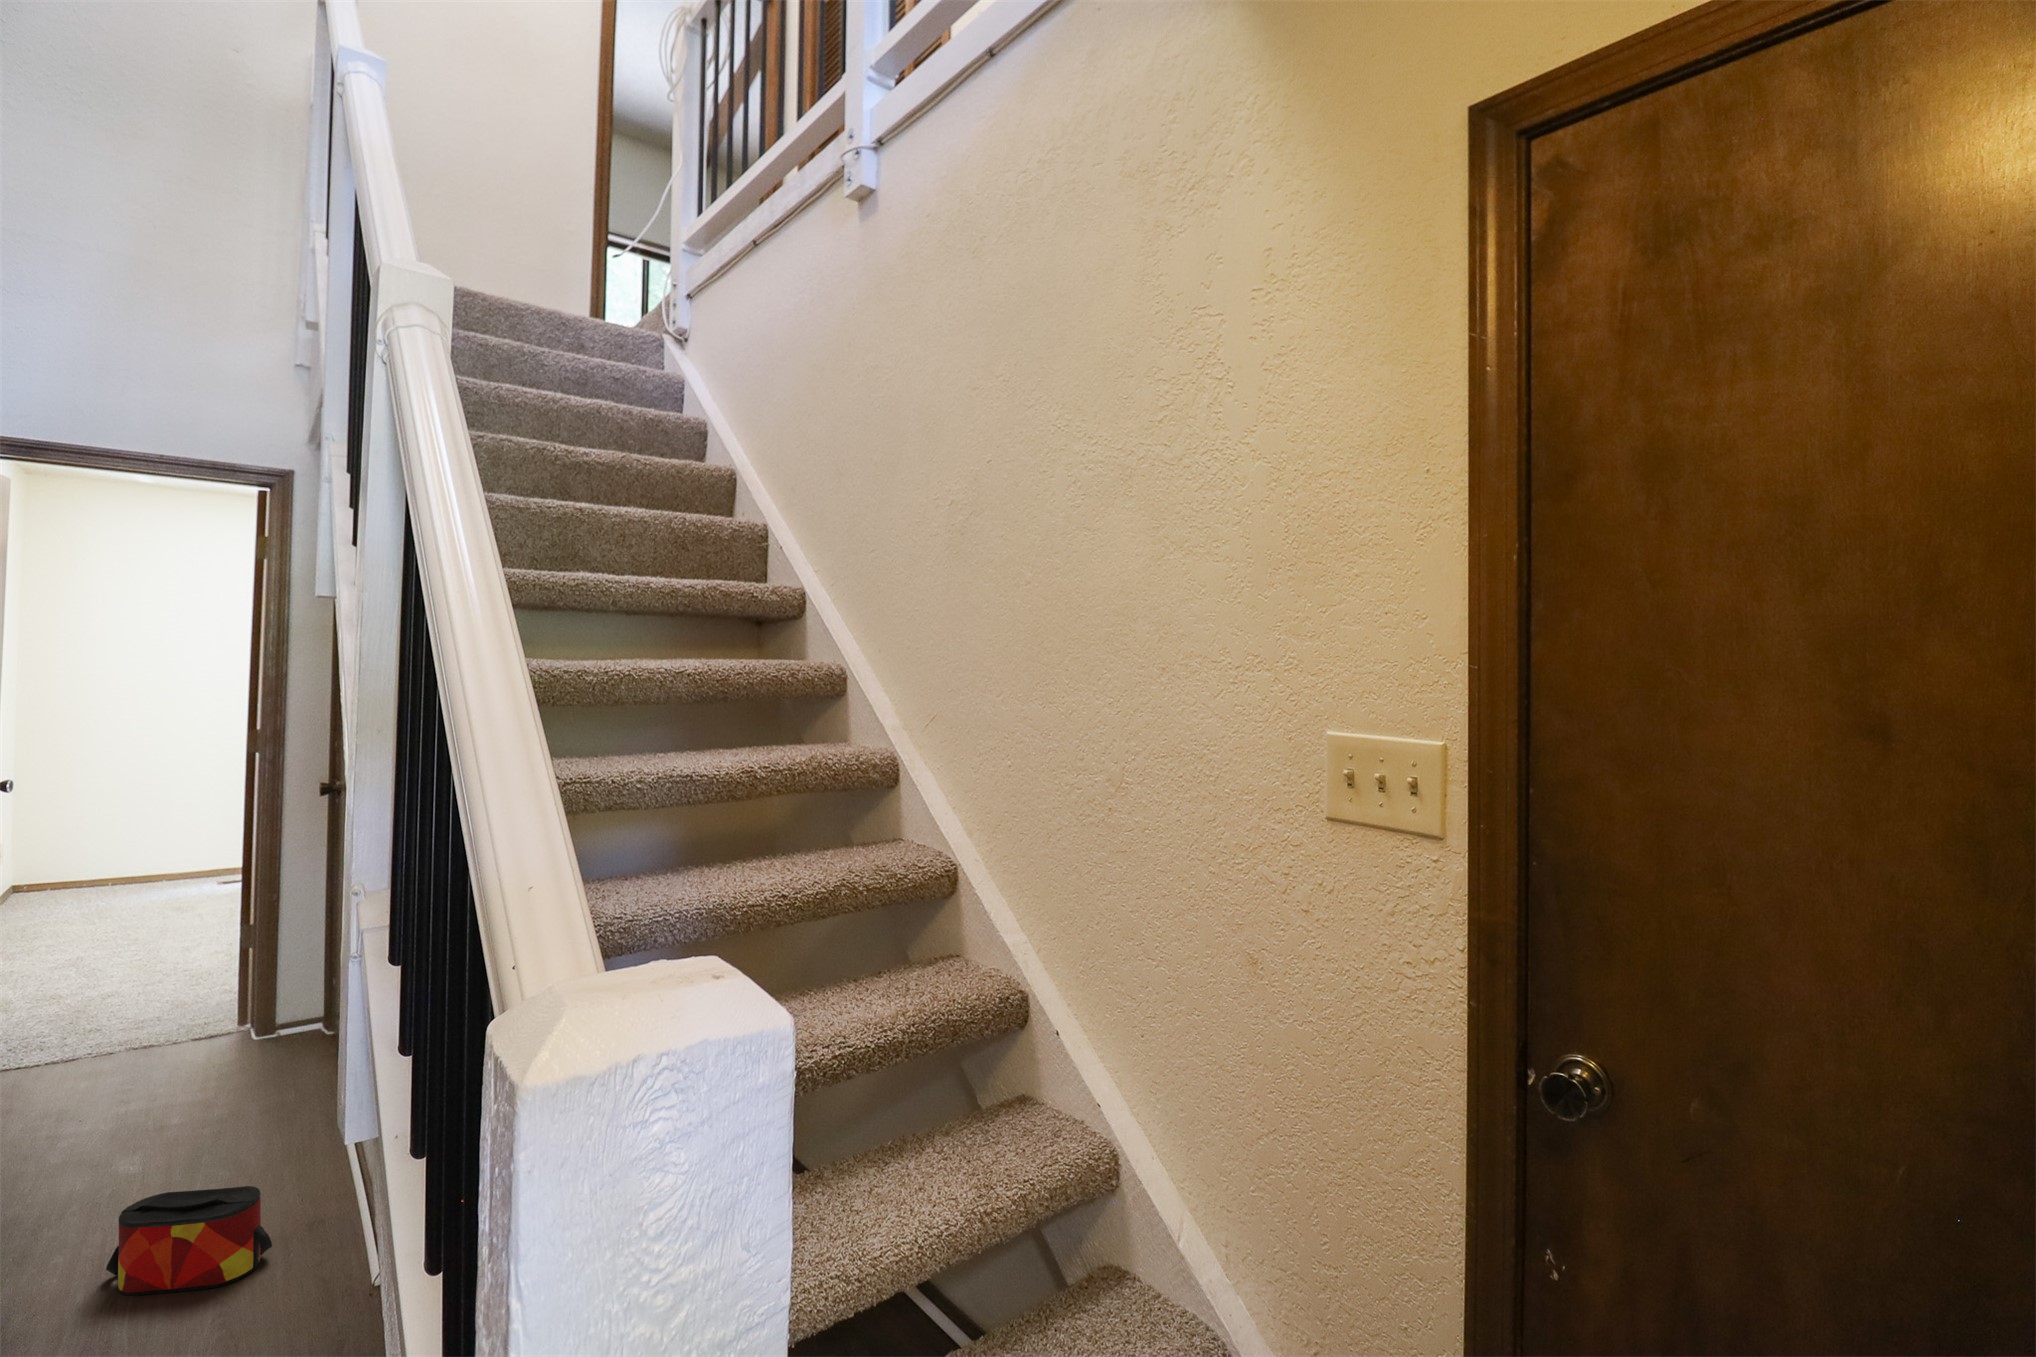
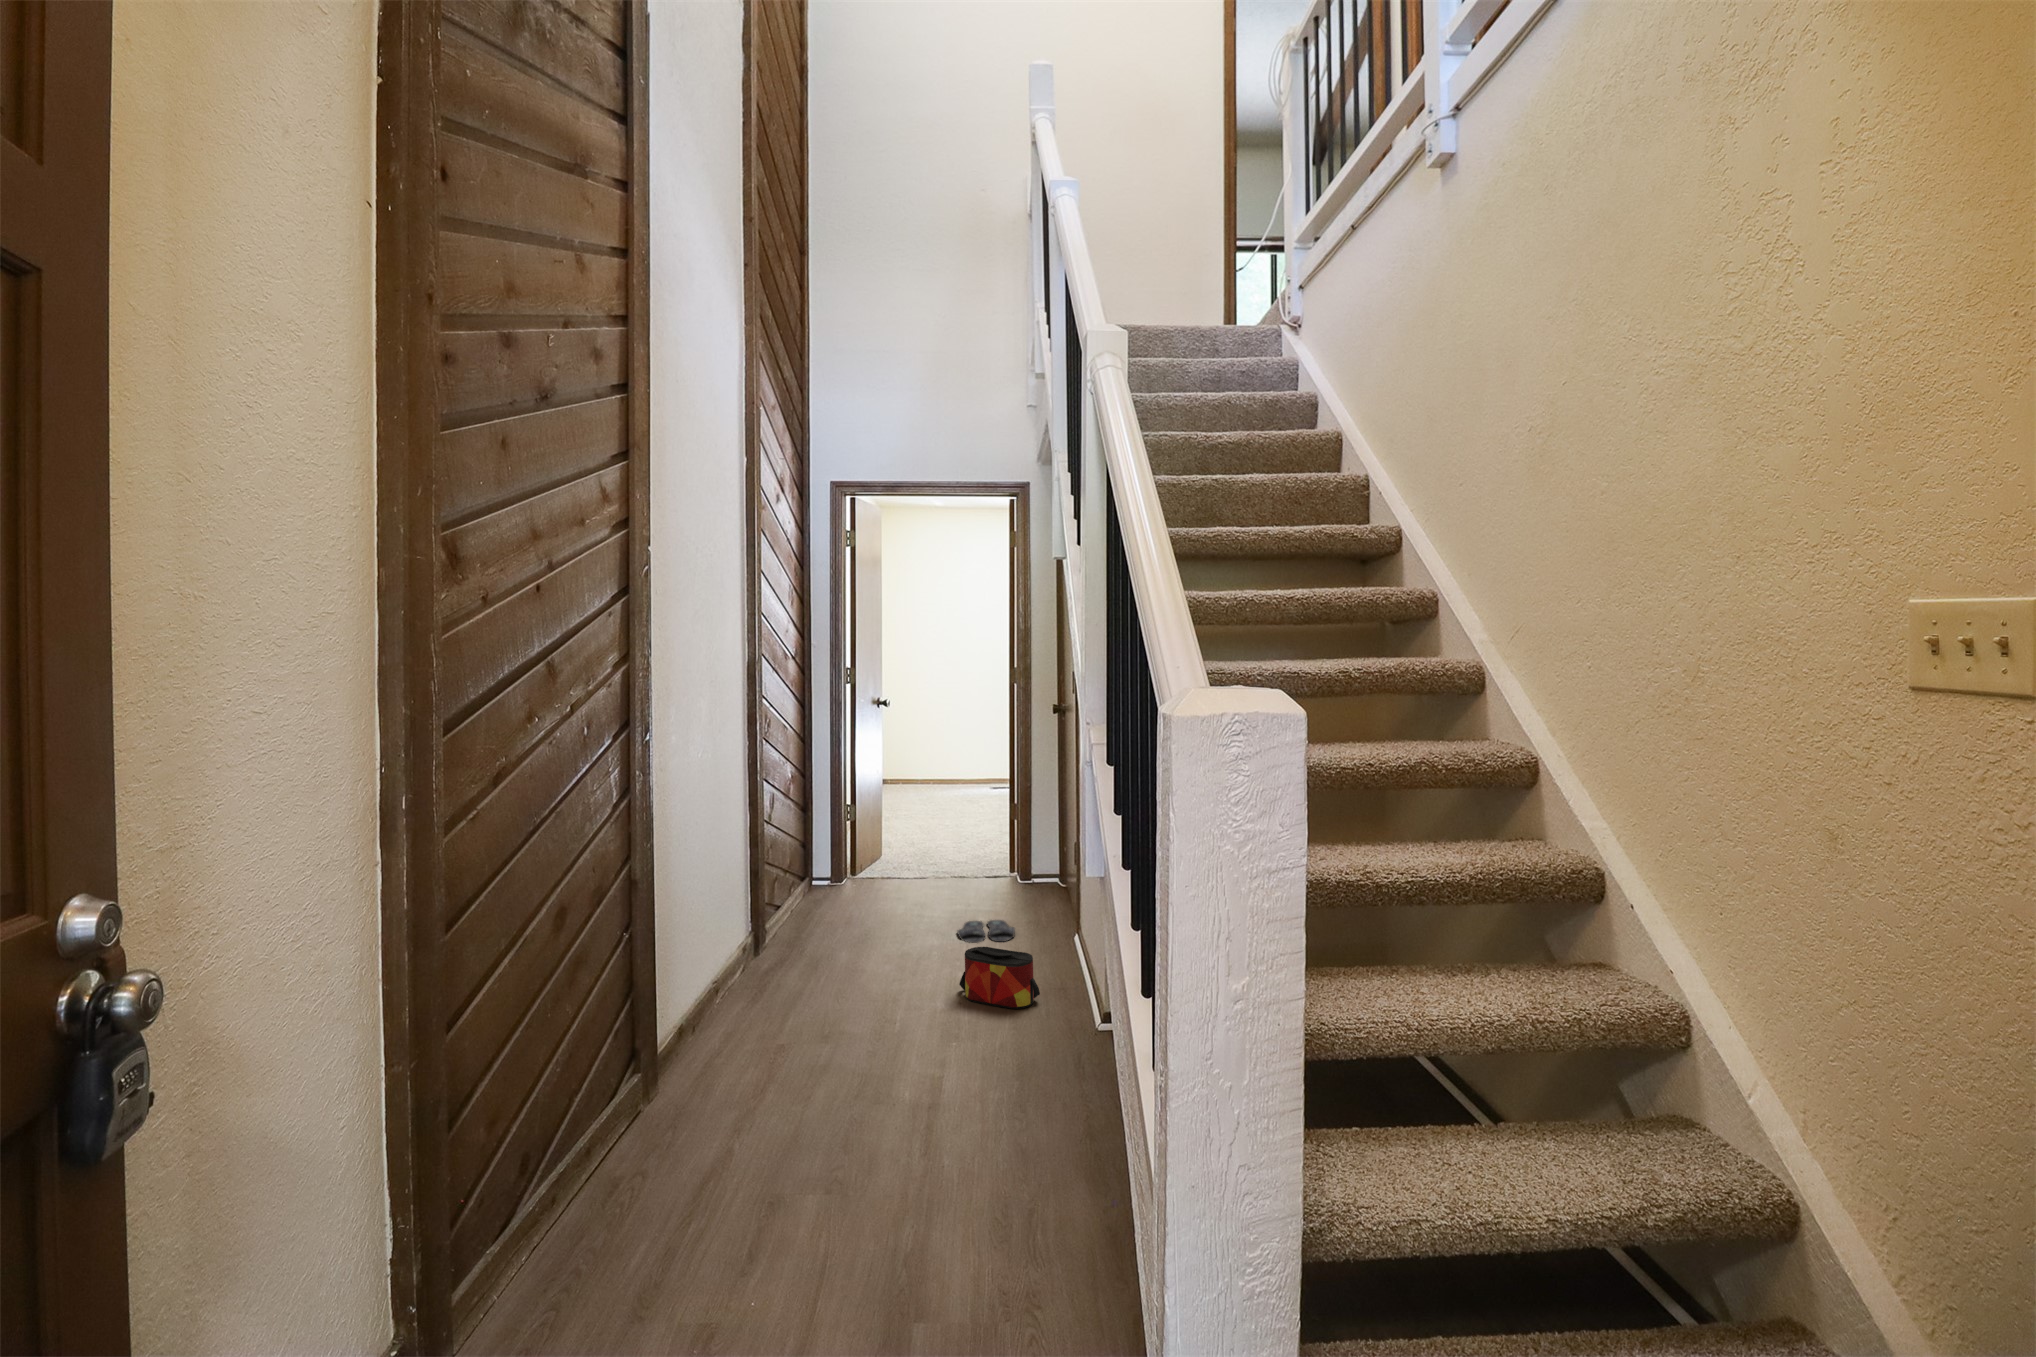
slippers: none [118,1115,238,1173] -> present [957,920,1015,943]

